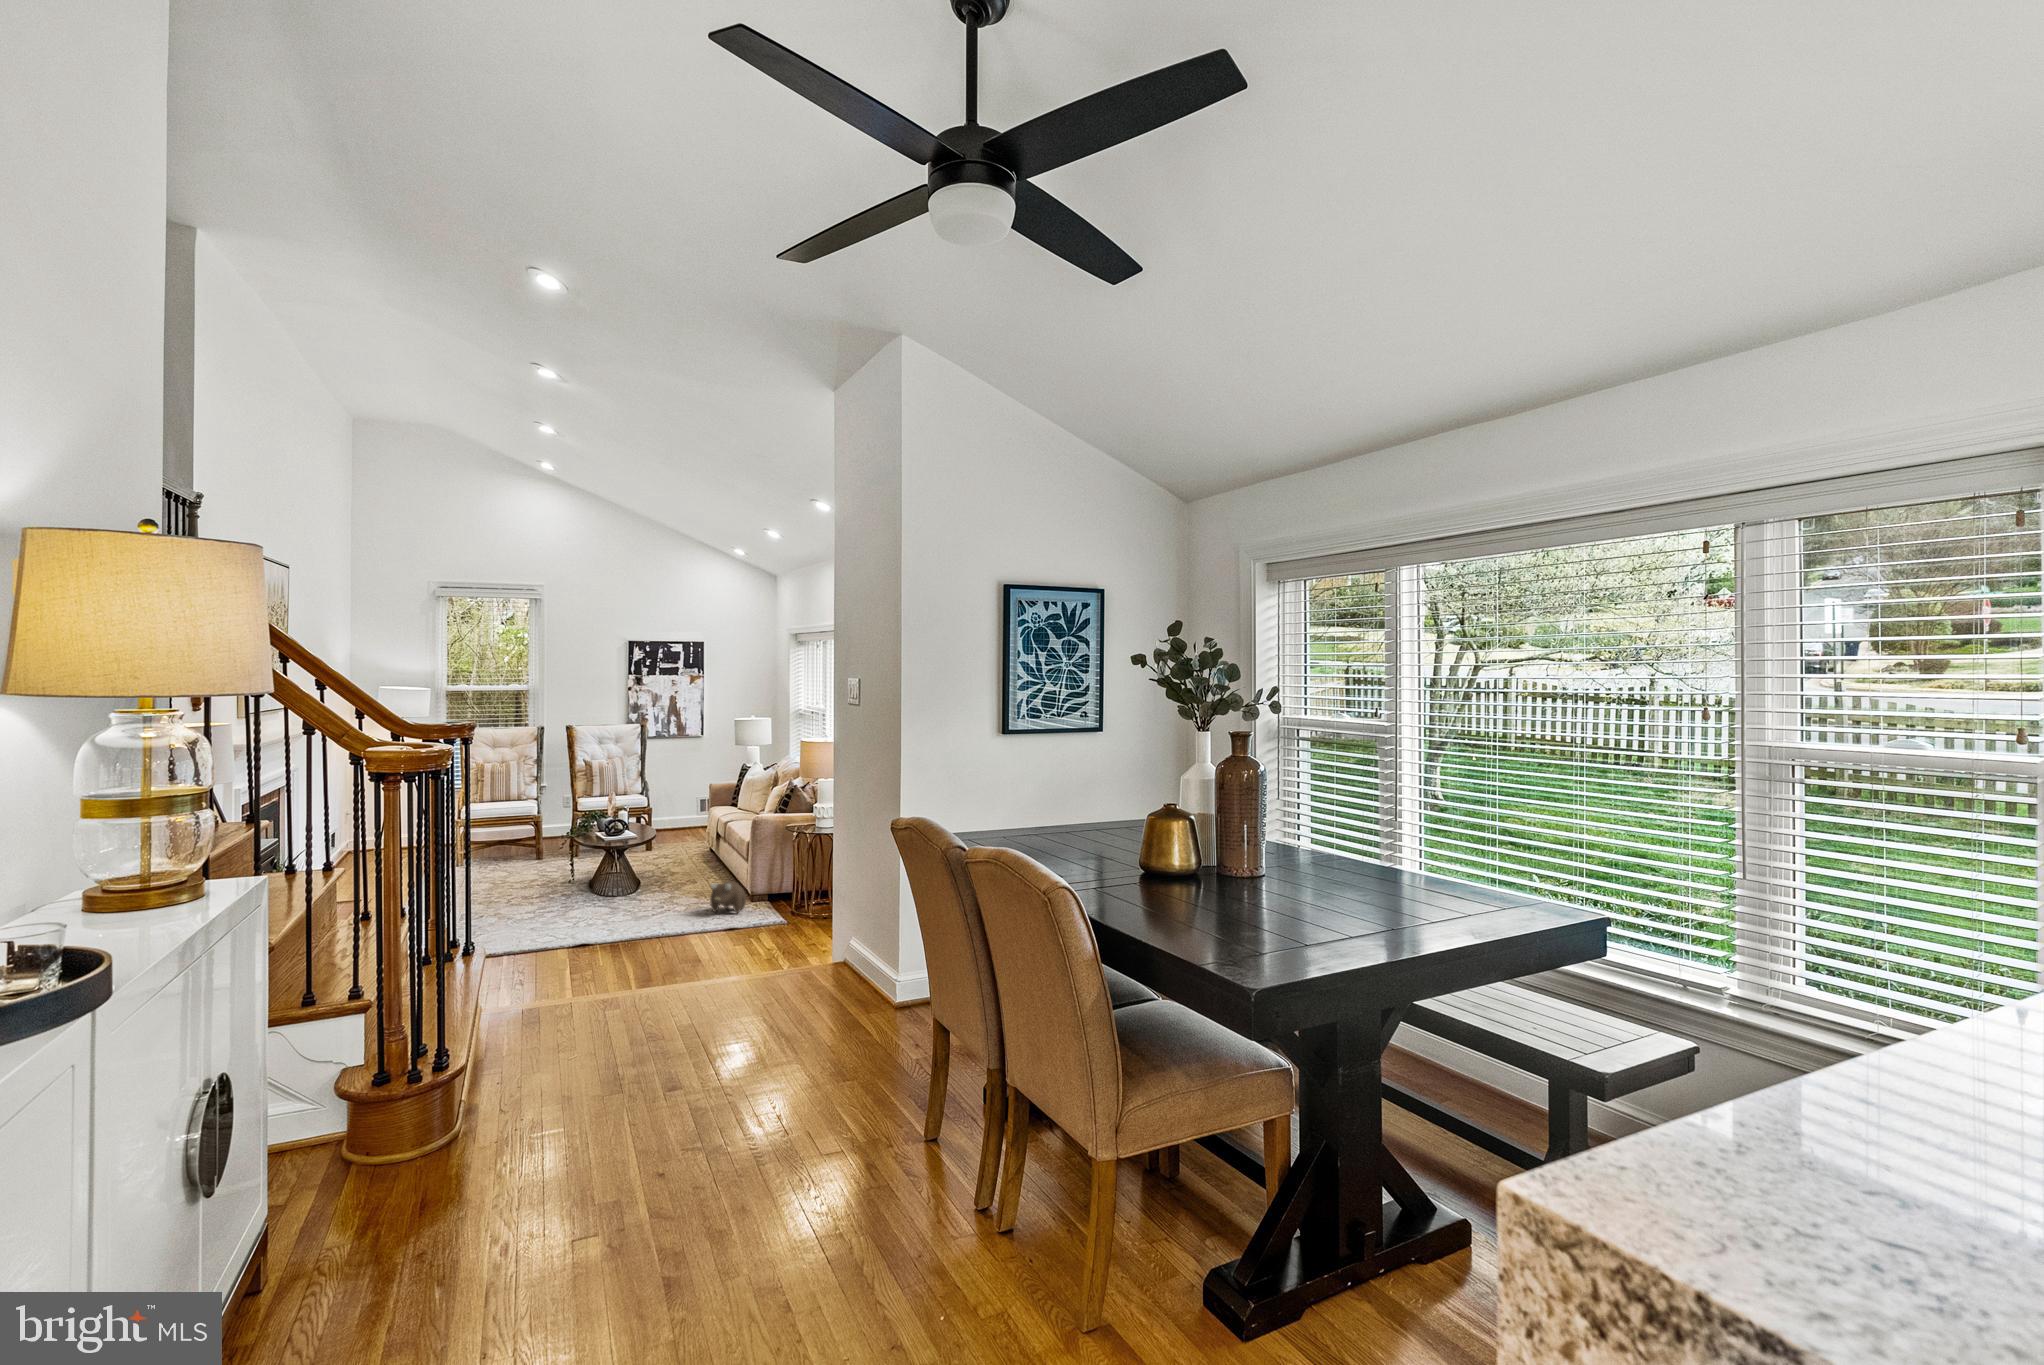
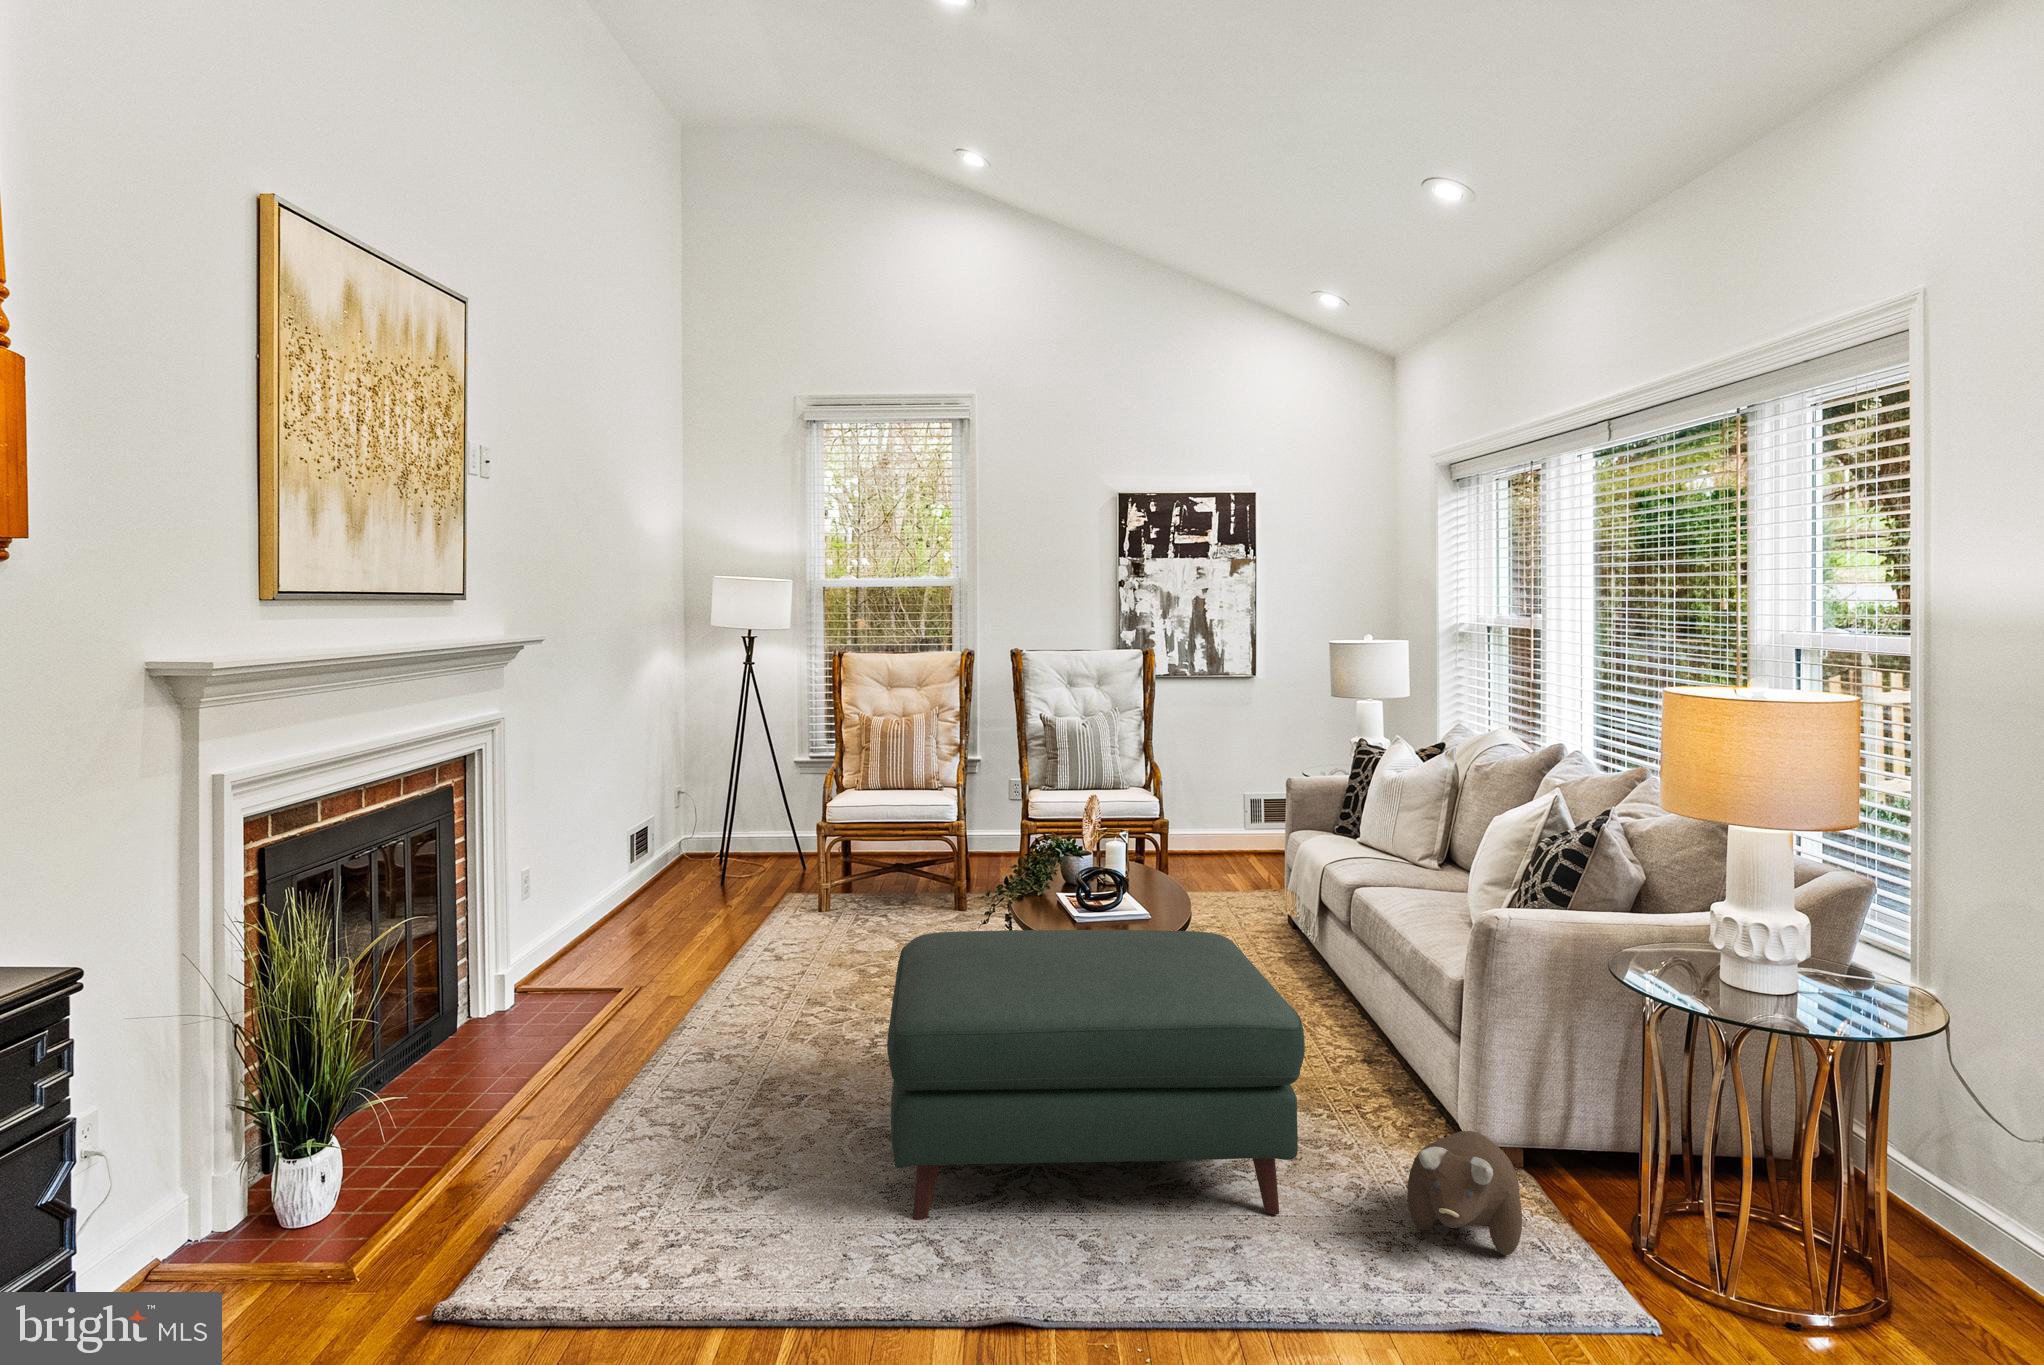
ottoman: none [529,834,677,925] -> present [887,930,1305,1220]

